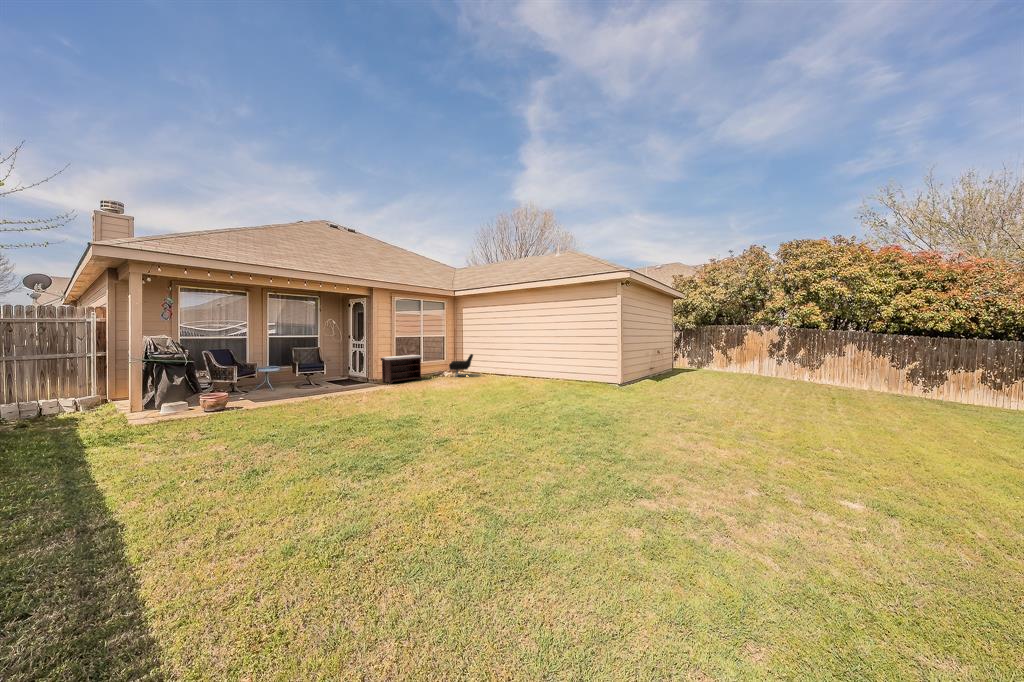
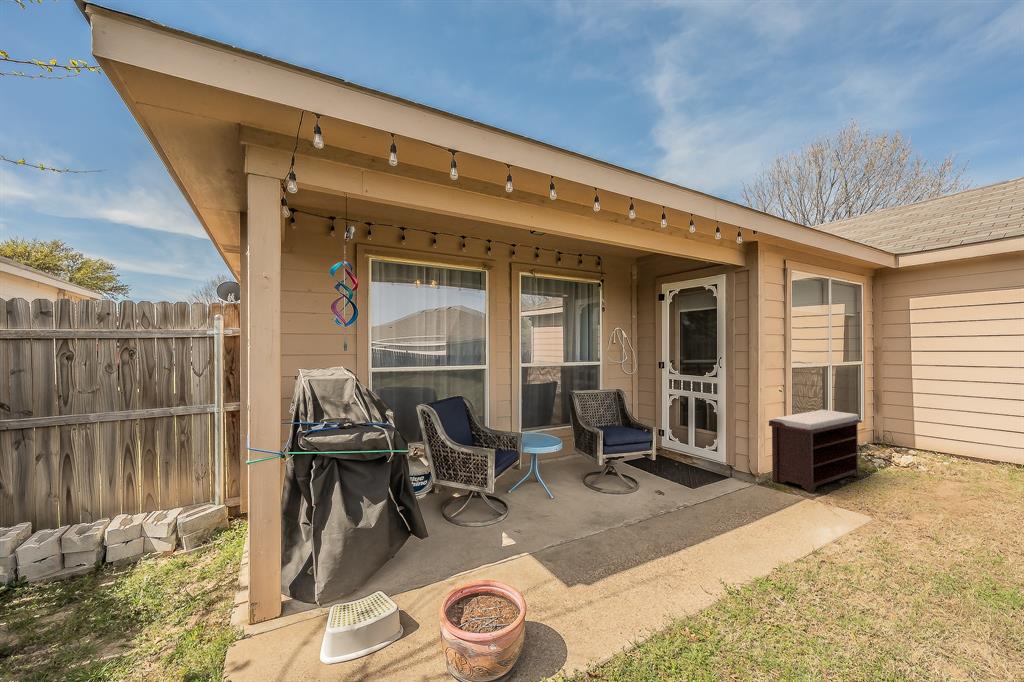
lounge chair: present [449,354,473,377] -> none [886,409,993,474]

